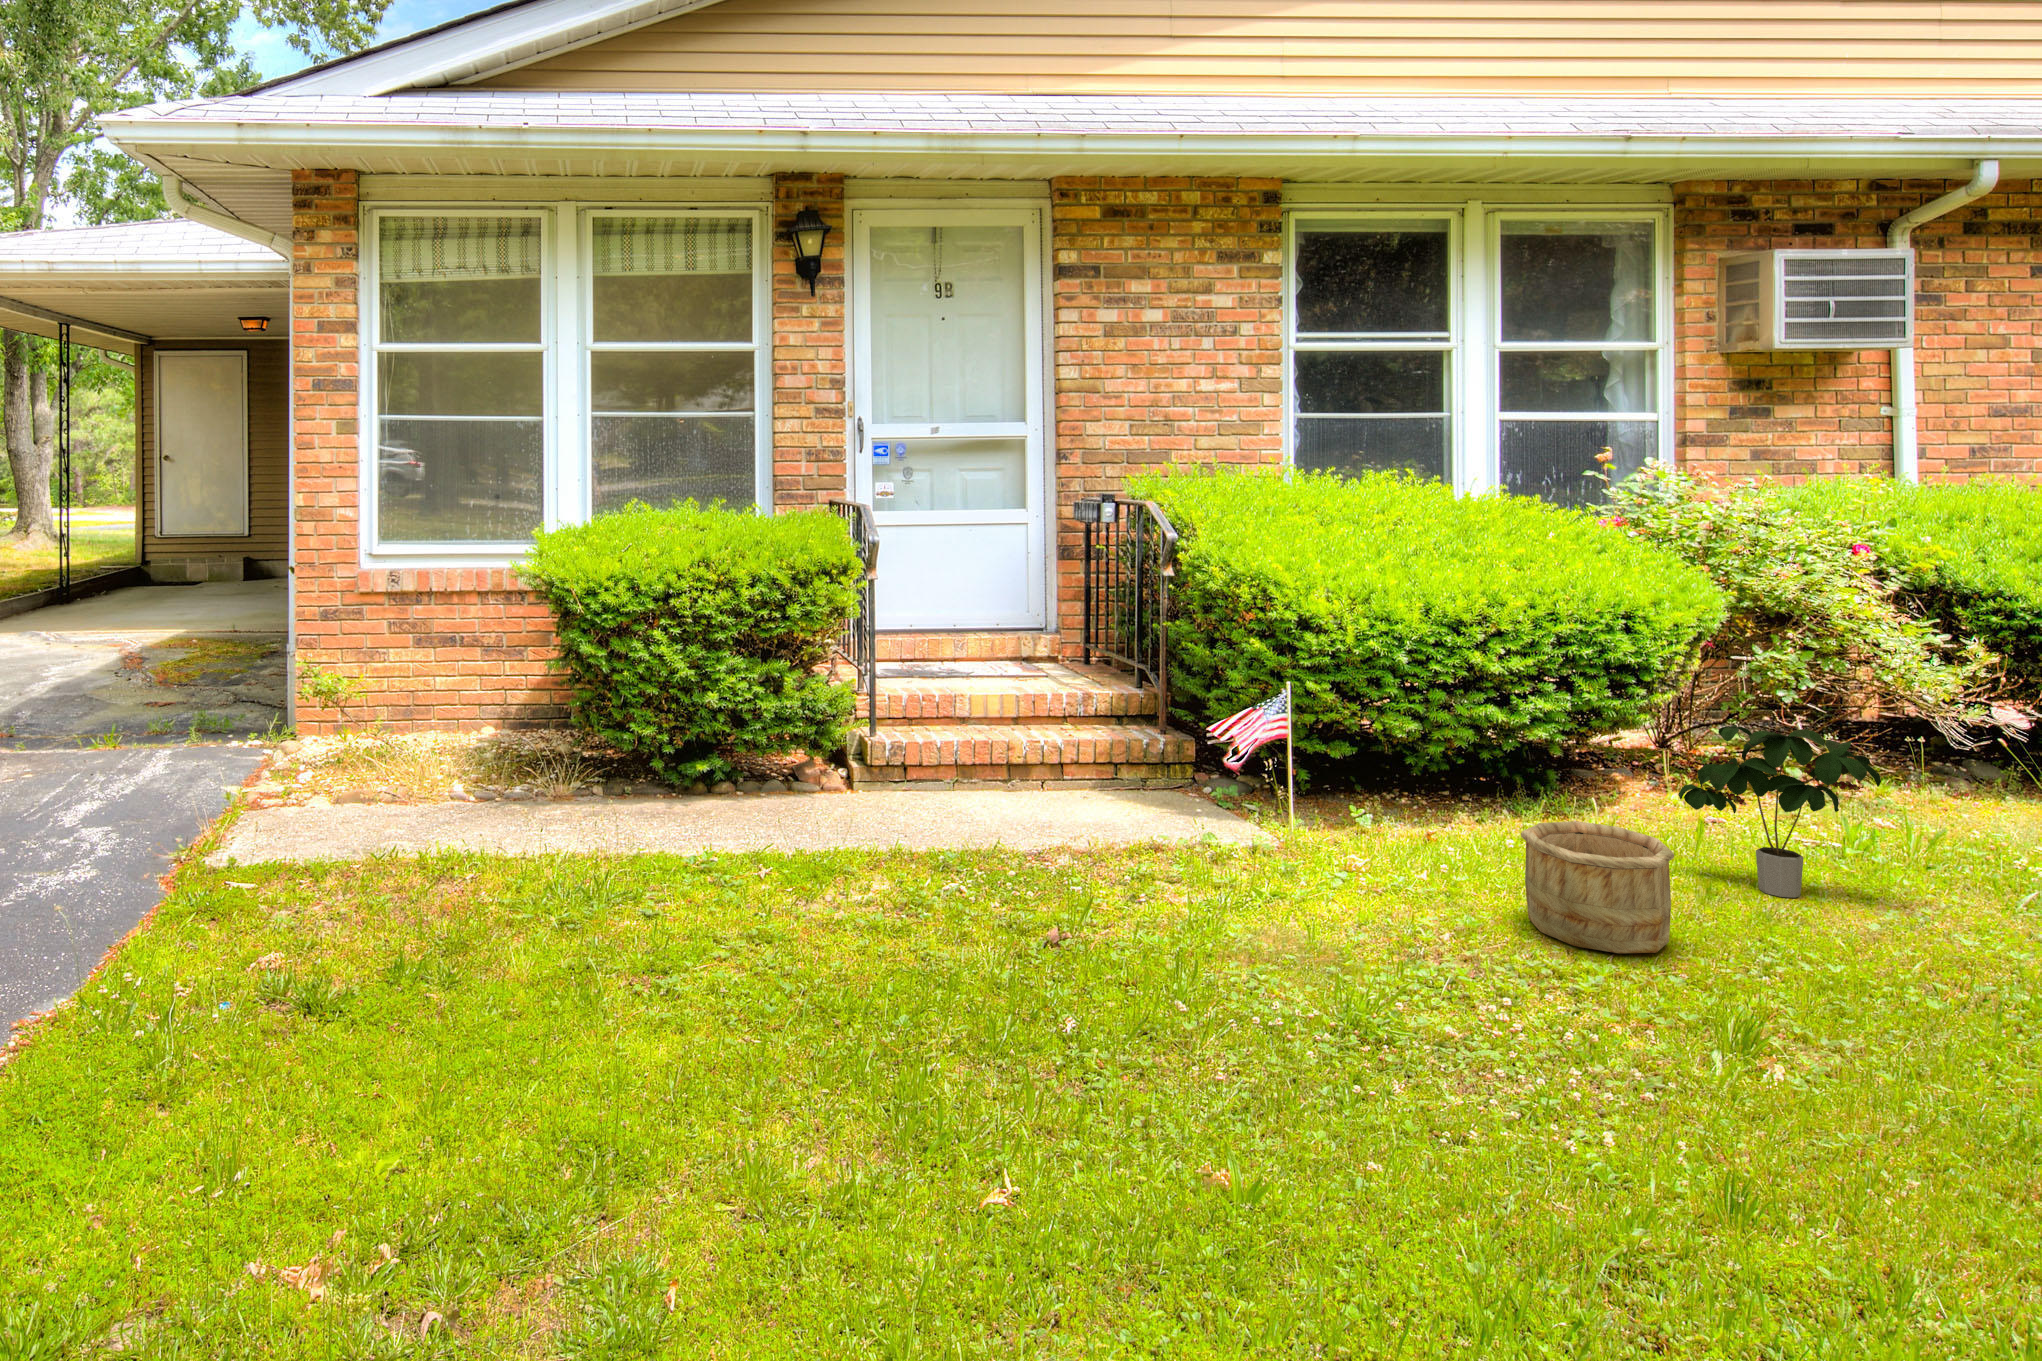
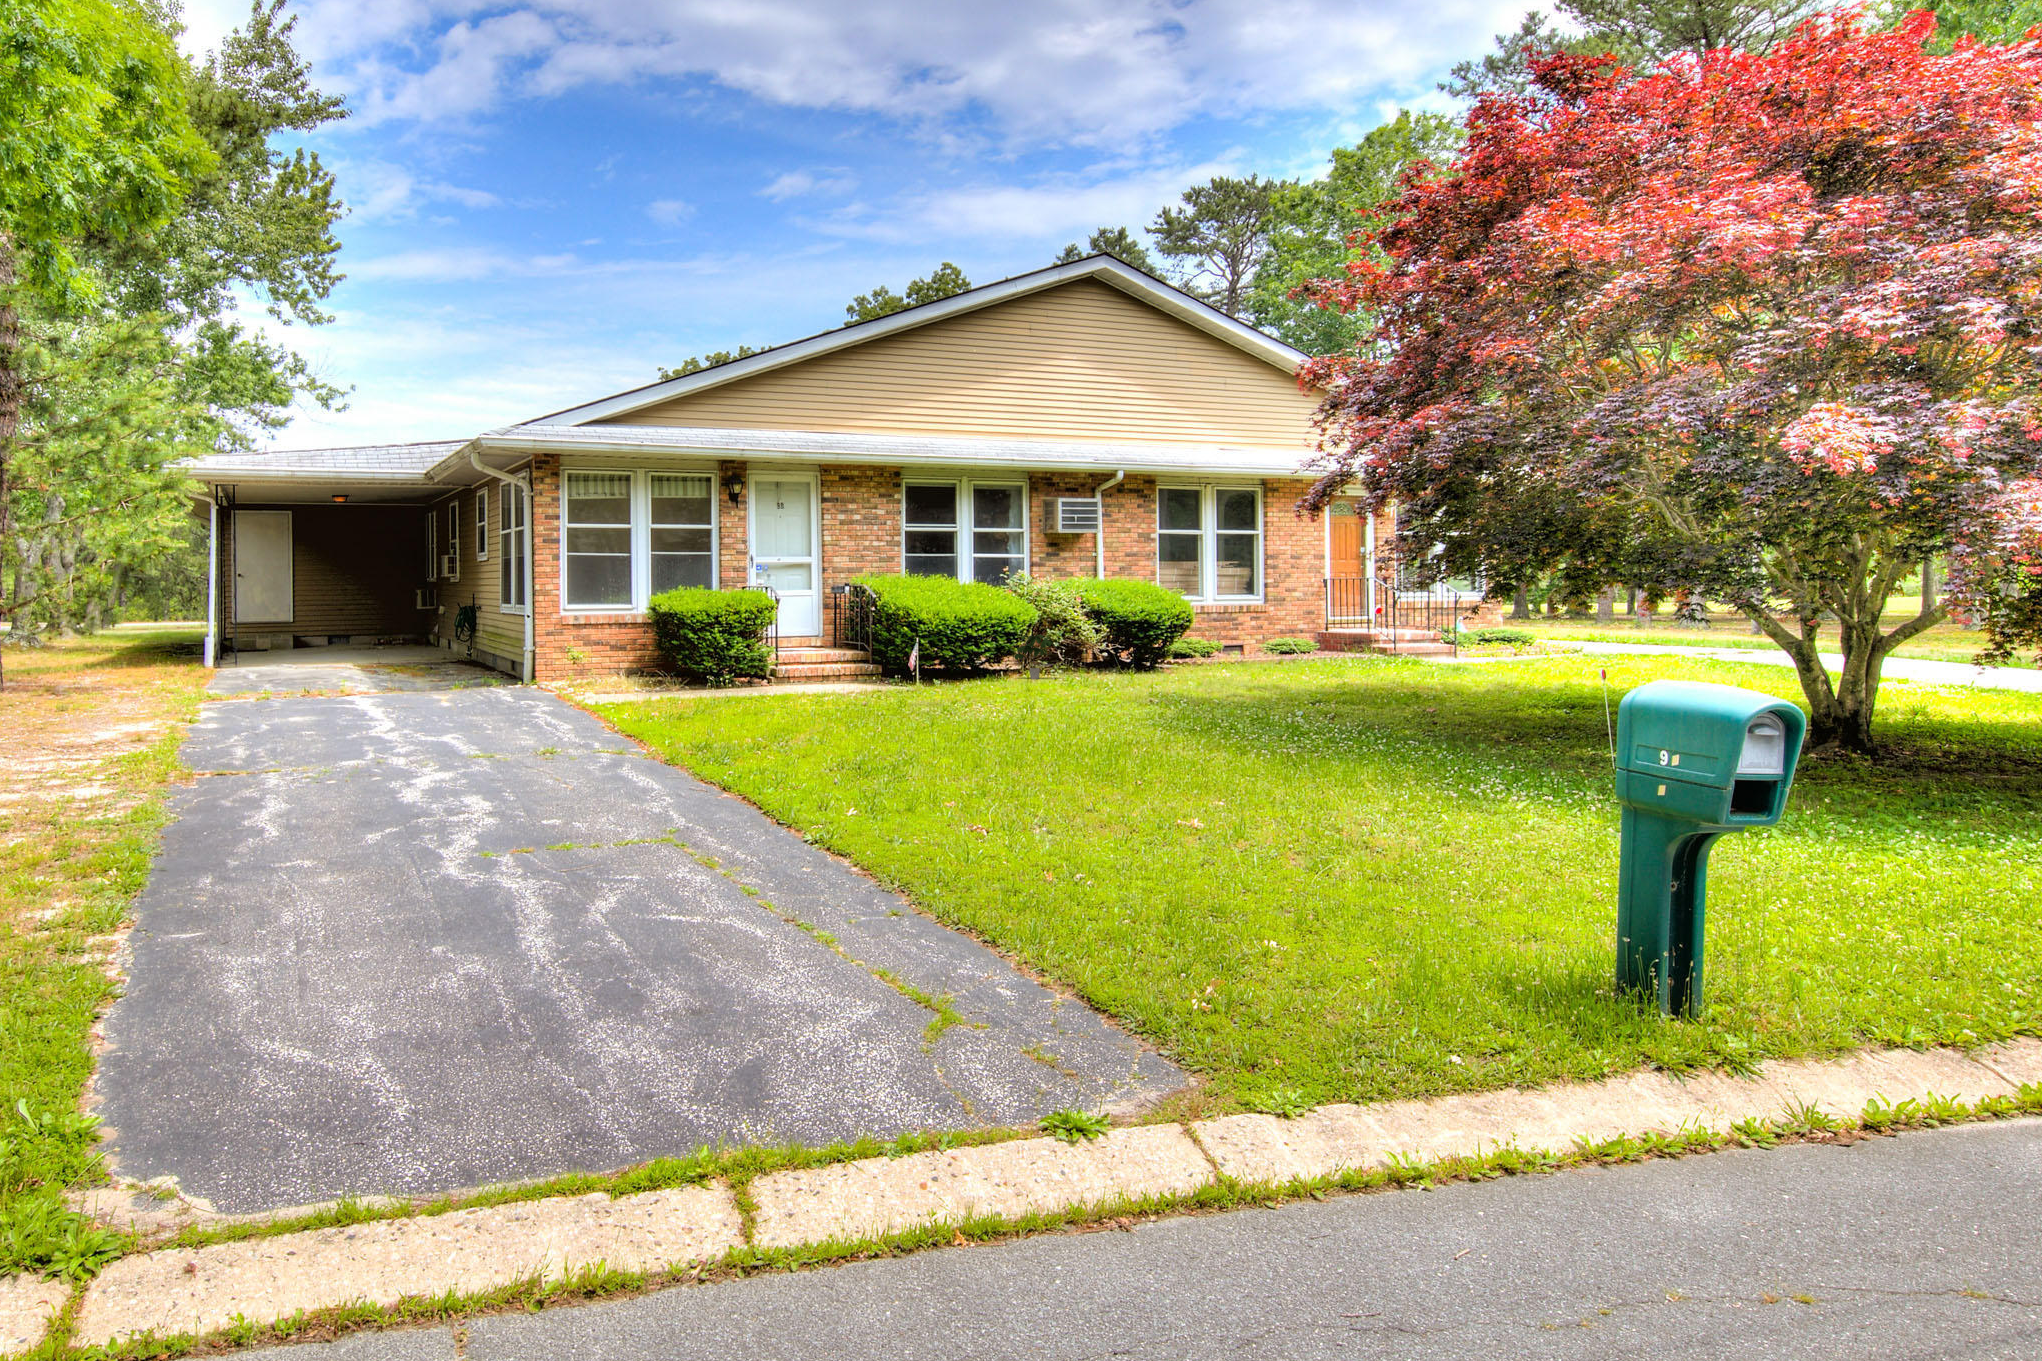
wooden bucket: present [1521,821,1674,953] -> none [974,659,1007,686]

